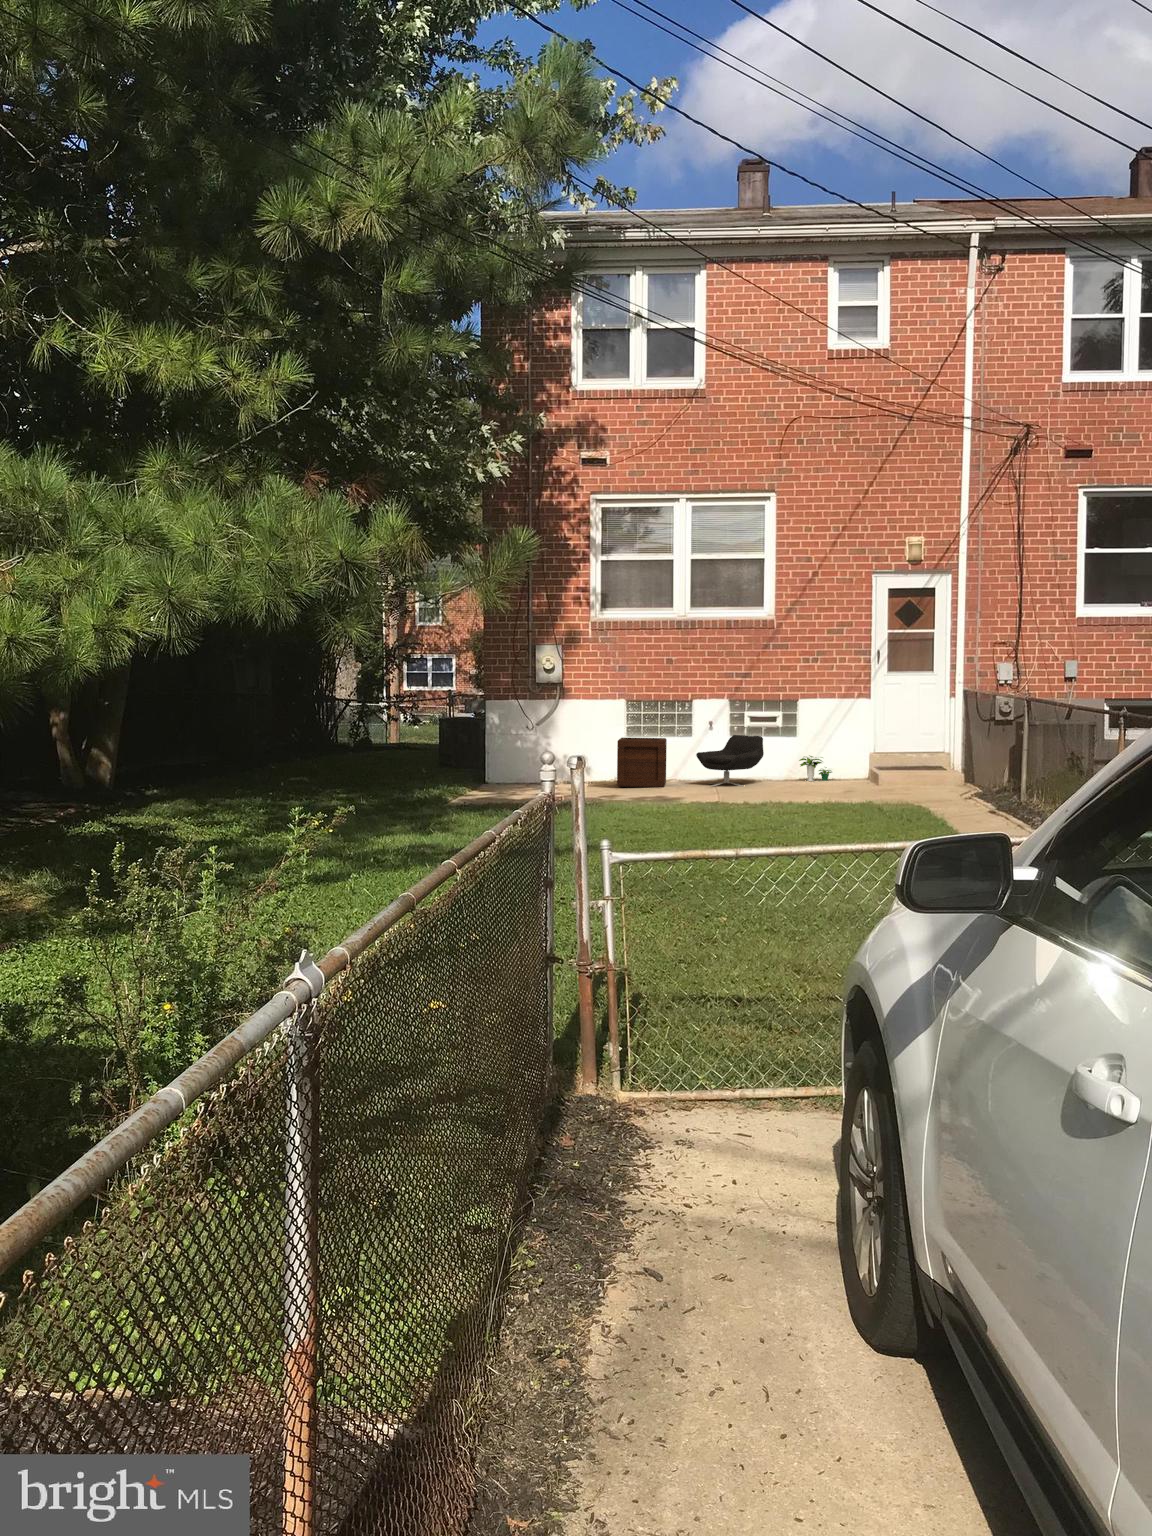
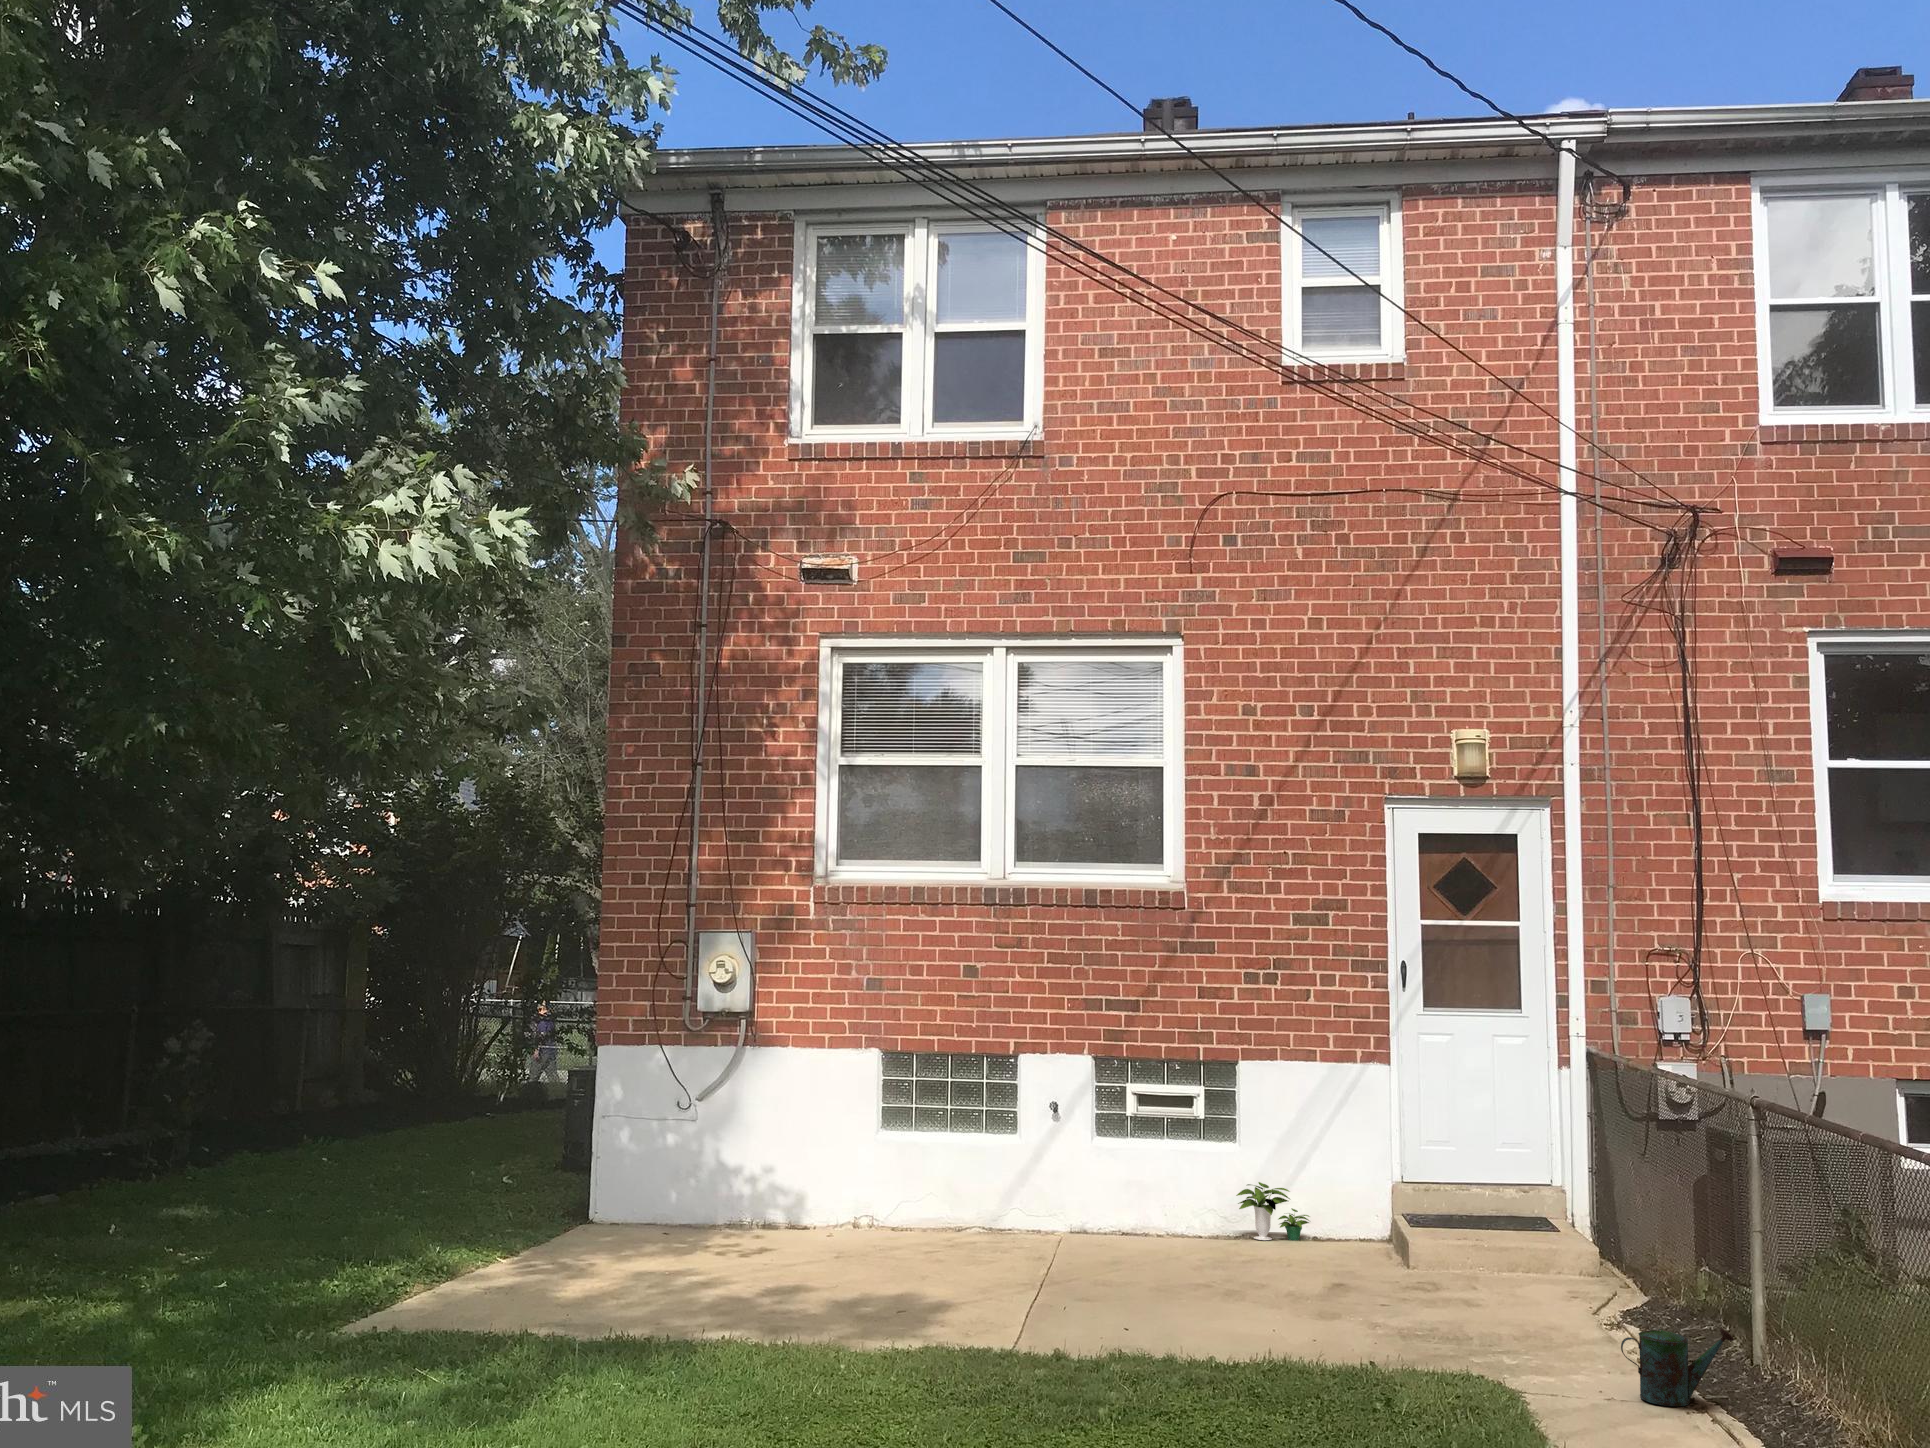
lounge chair: present [696,735,764,786] -> none [1018,1133,1160,1257]
wooden crate: present [617,738,667,787] -> none [848,1131,962,1251]
watering can: none [963,776,1008,805] -> present [1621,1328,1735,1406]

